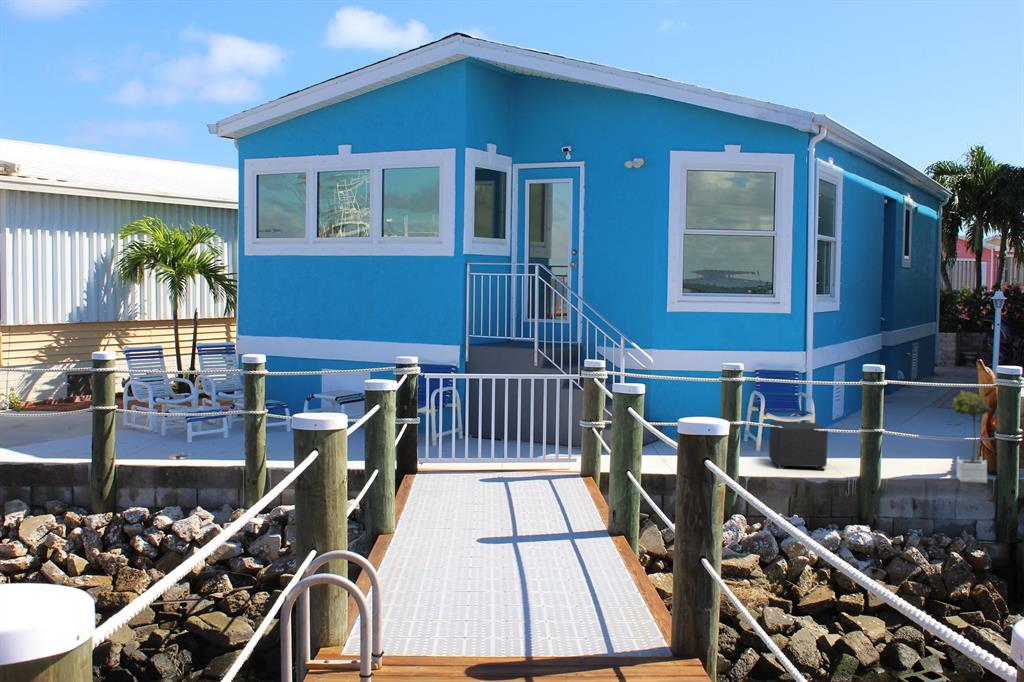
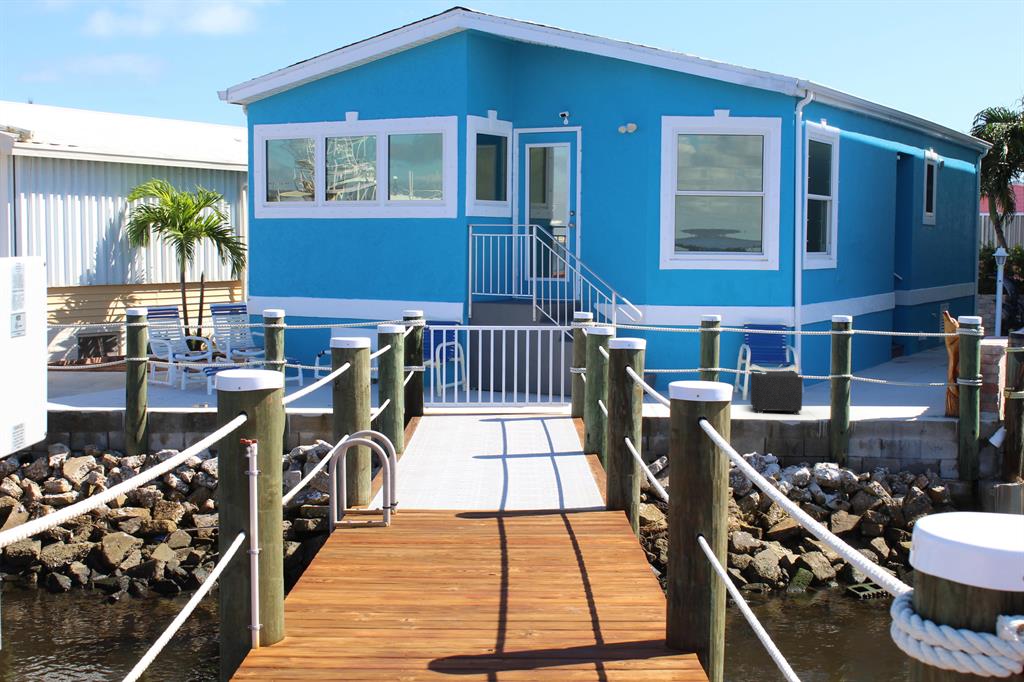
potted tree: present [952,390,993,483] -> none [914,339,951,423]

